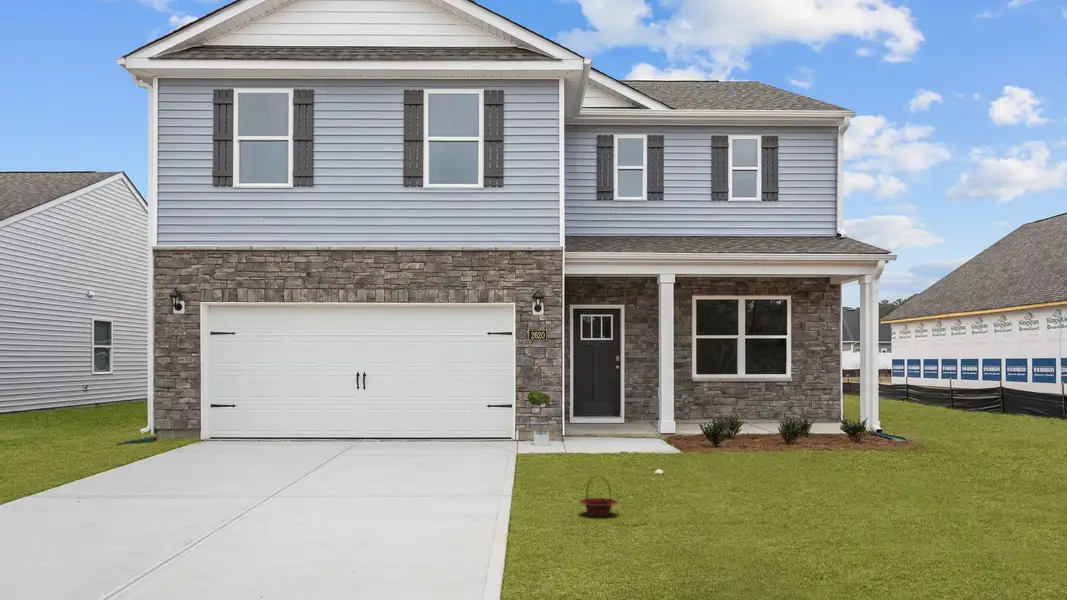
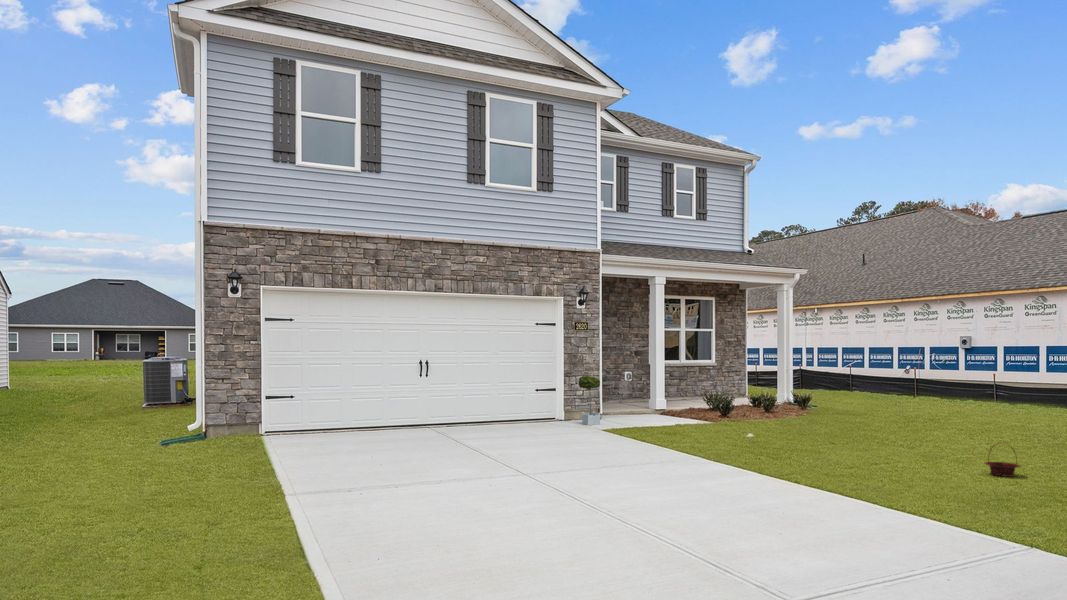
basket: present [580,478,617,516] -> present [984,443,1021,477]

